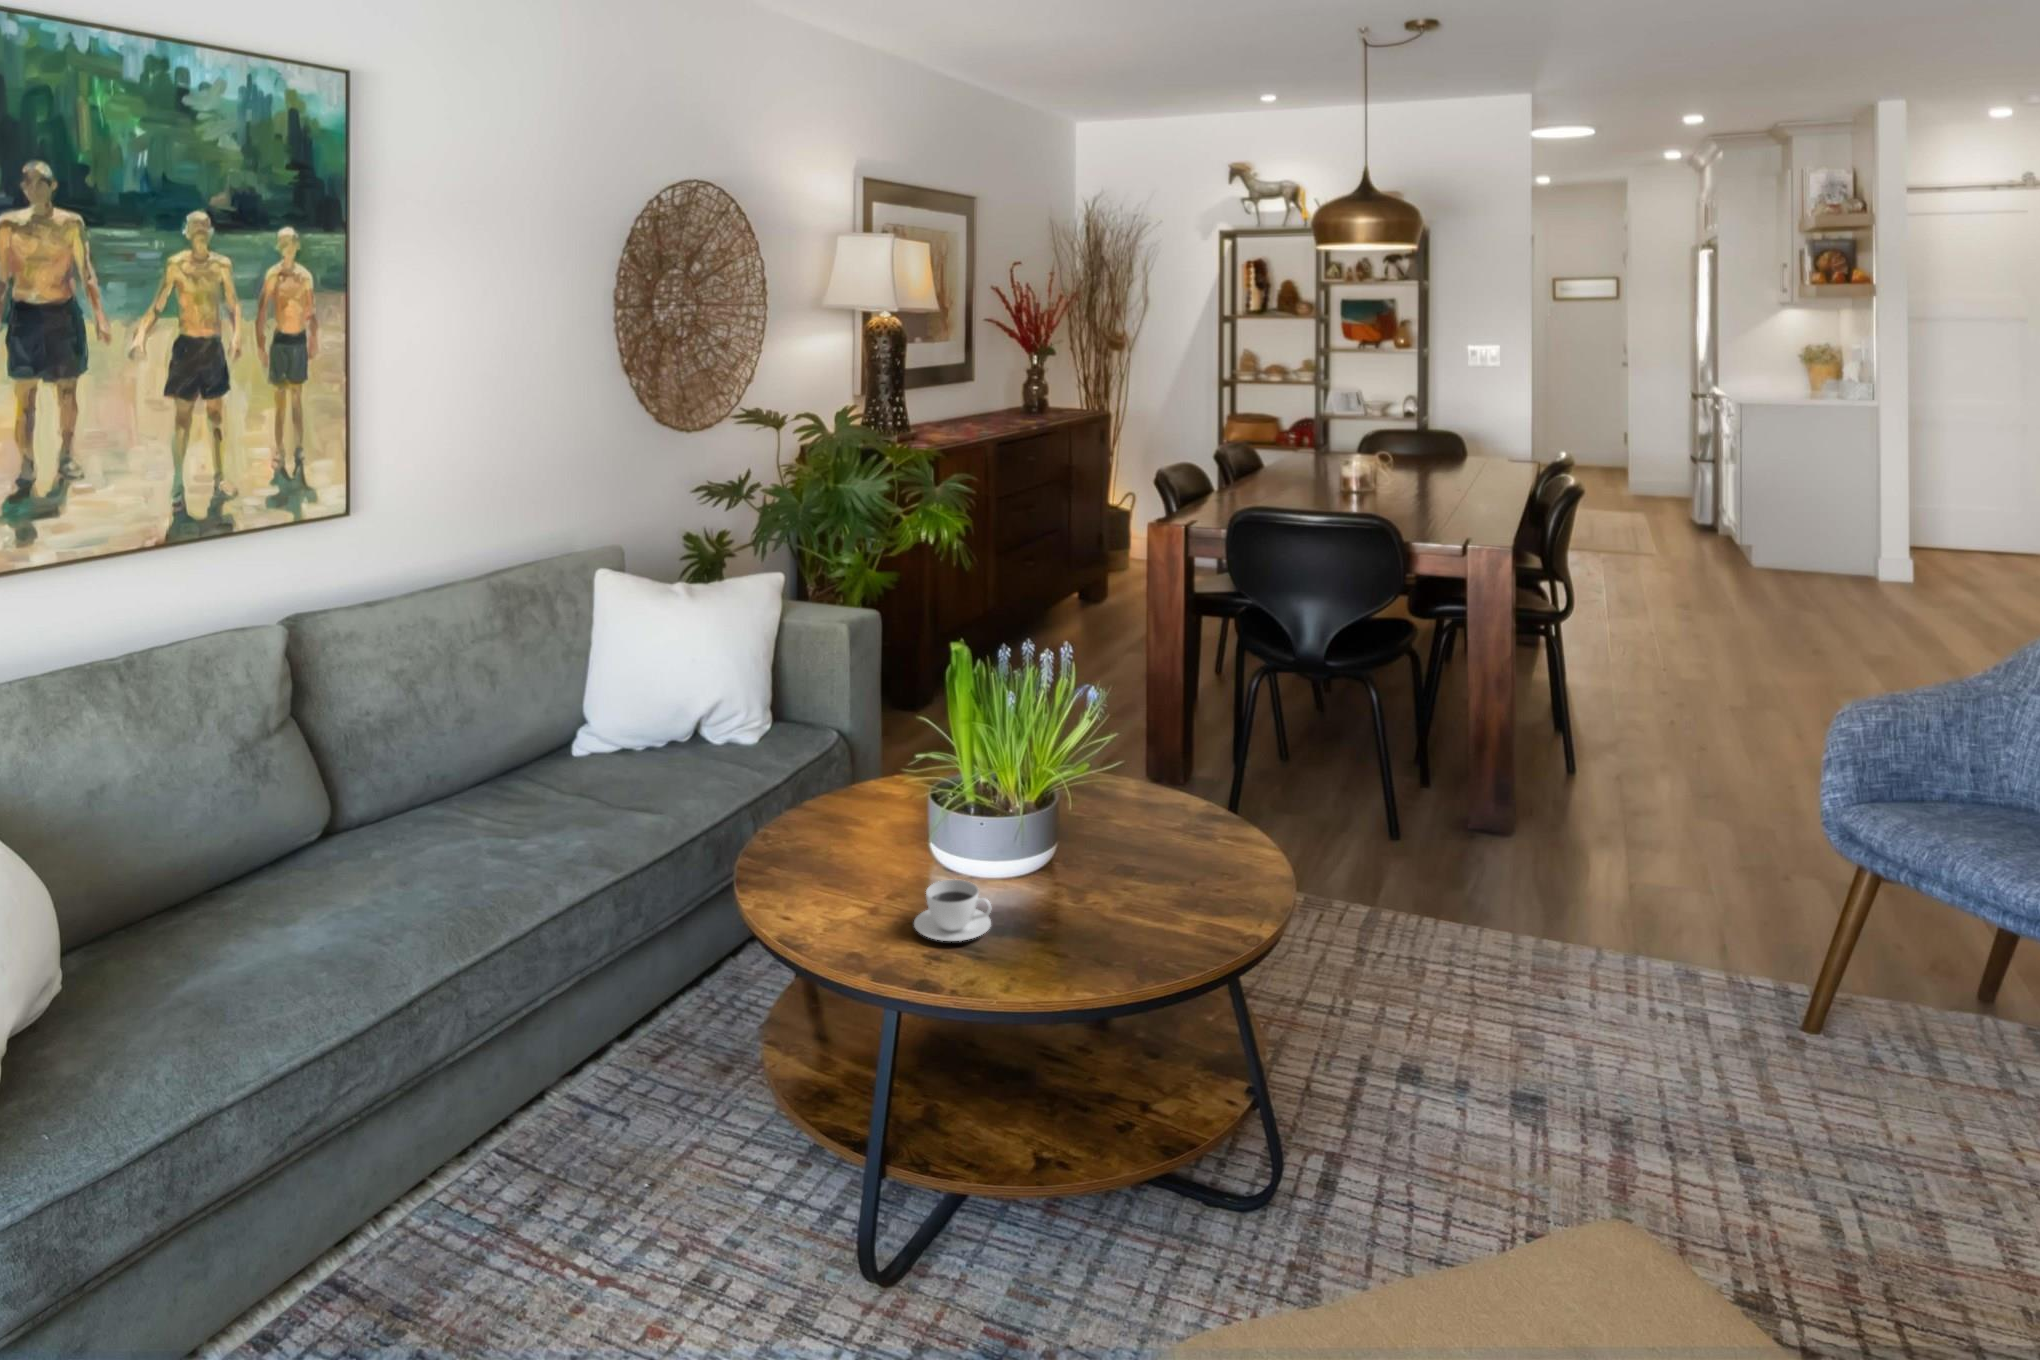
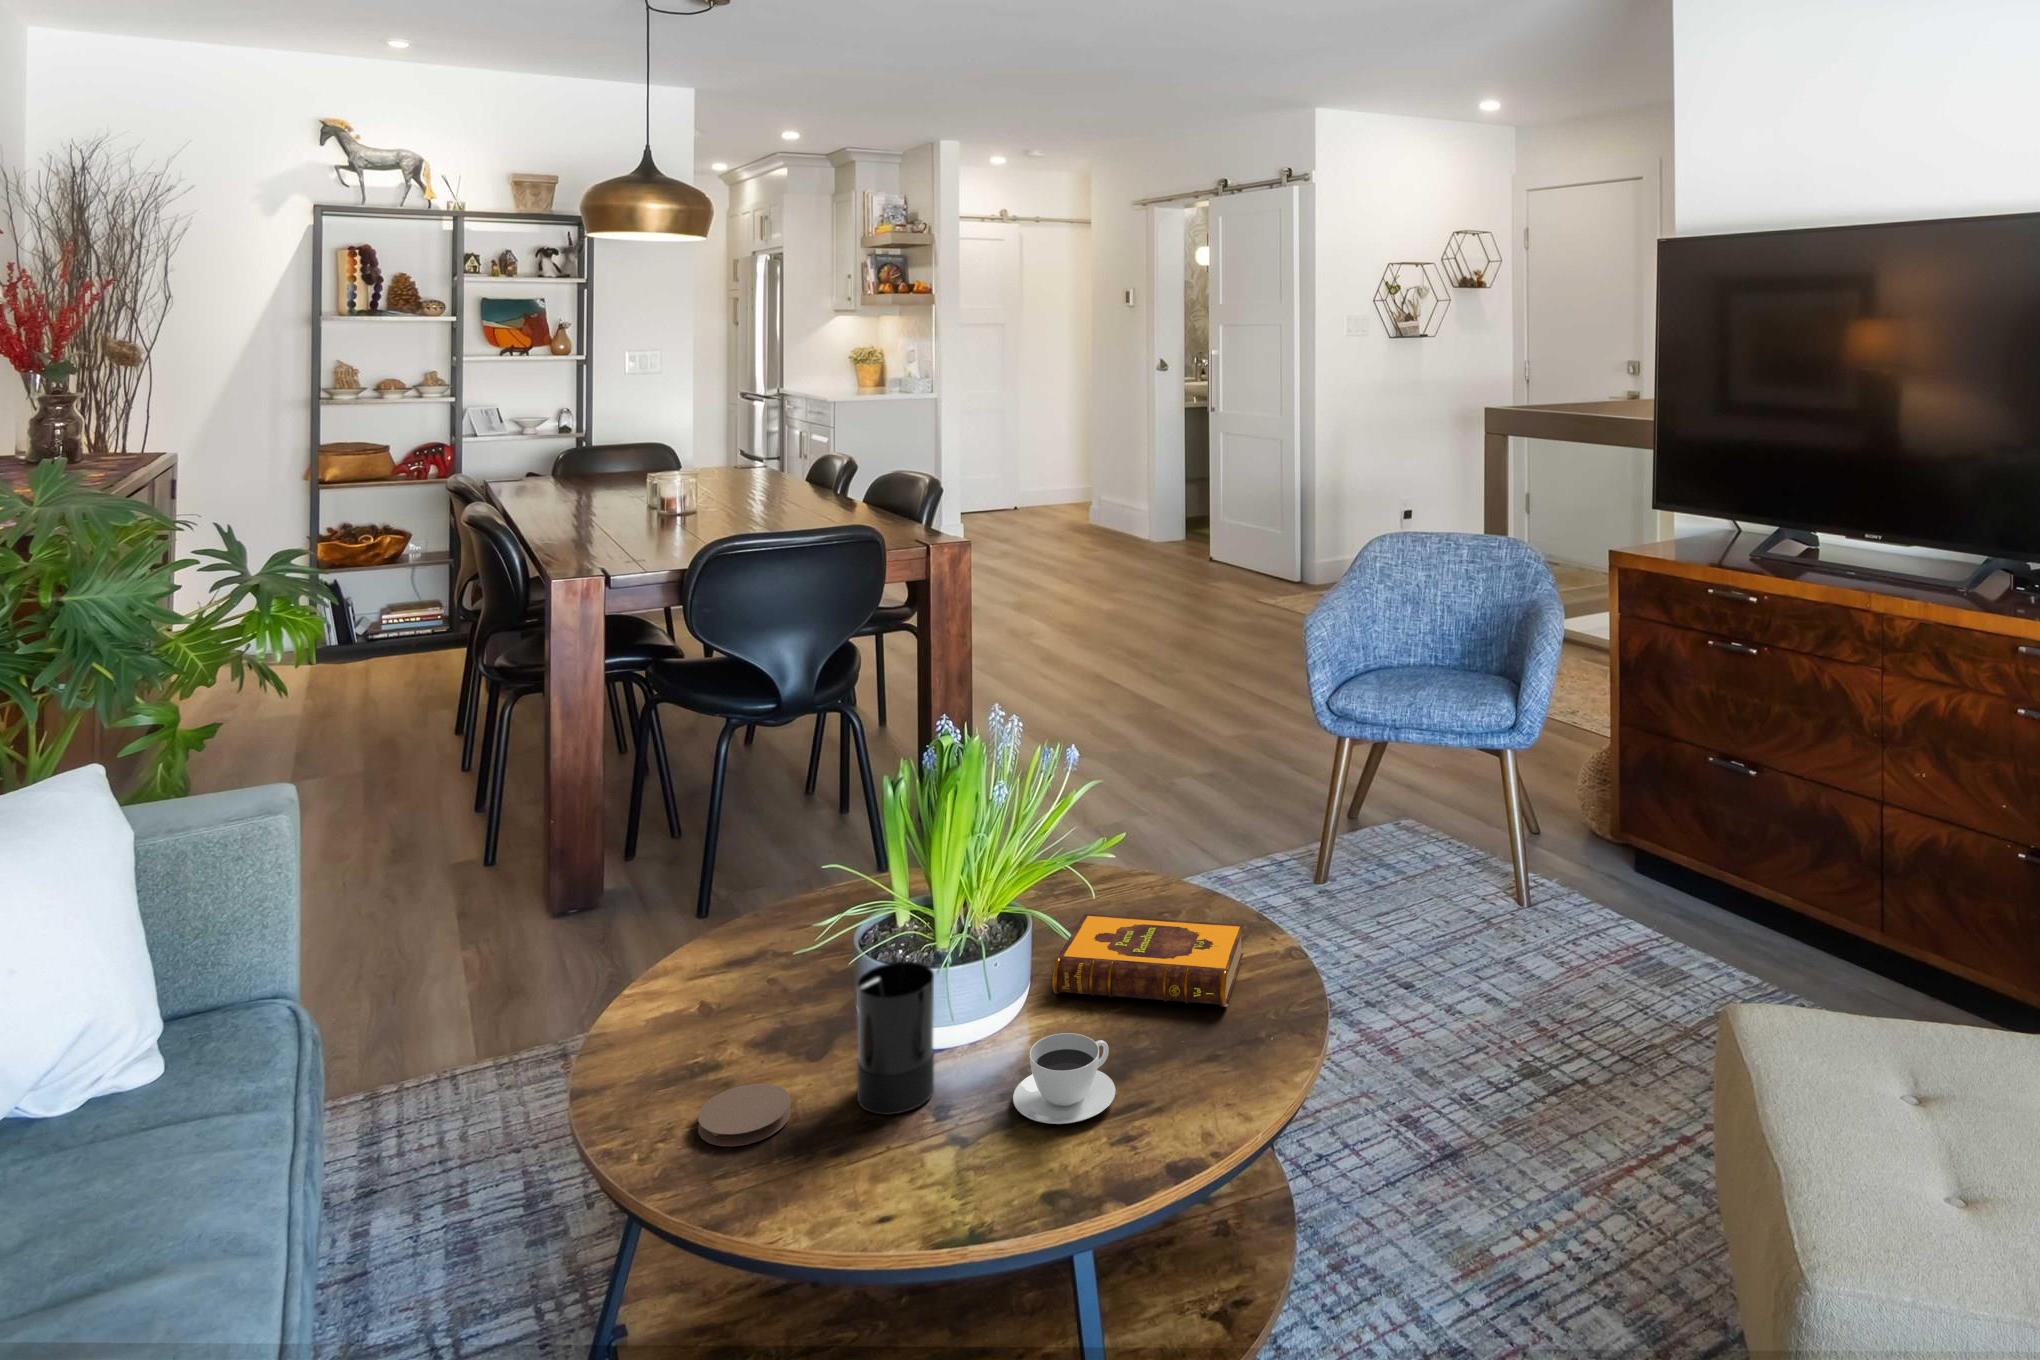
candle: none [862,788,922,889] -> present [857,962,934,1115]
coaster: none [795,833,852,863] -> present [698,1084,791,1146]
hardback book: none [1063,841,1227,943] -> present [1052,914,1244,1007]

